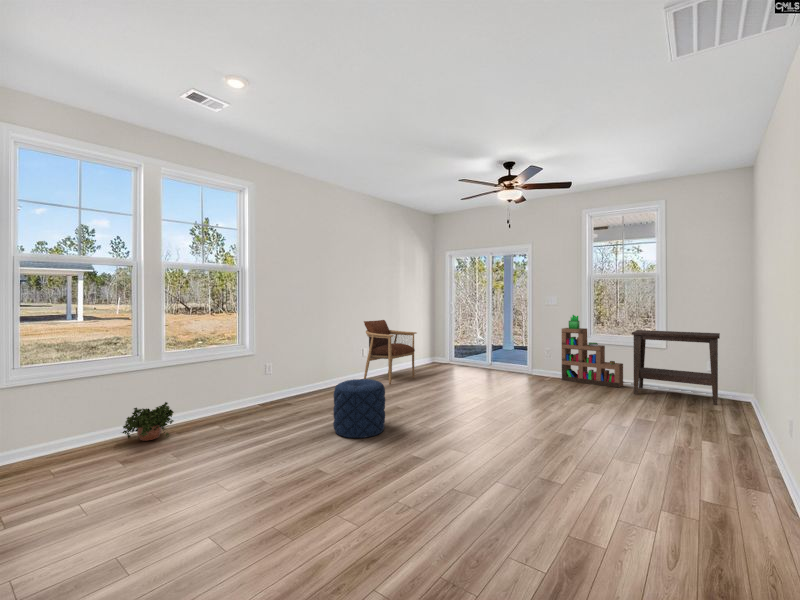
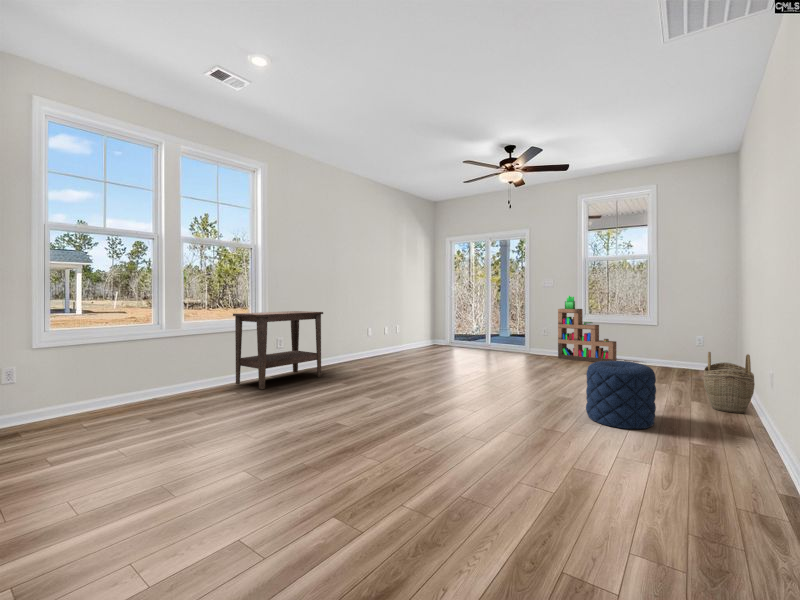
armchair: present [364,320,416,384] -> none [368,302,420,362]
side table: present [632,330,720,405] -> present [233,311,323,389]
pouf: present [333,379,385,438] -> present [586,361,656,429]
woven basket: none [717,388,772,457] -> present [703,352,755,413]
potted plant: present [122,402,174,441] -> none [146,368,195,403]

